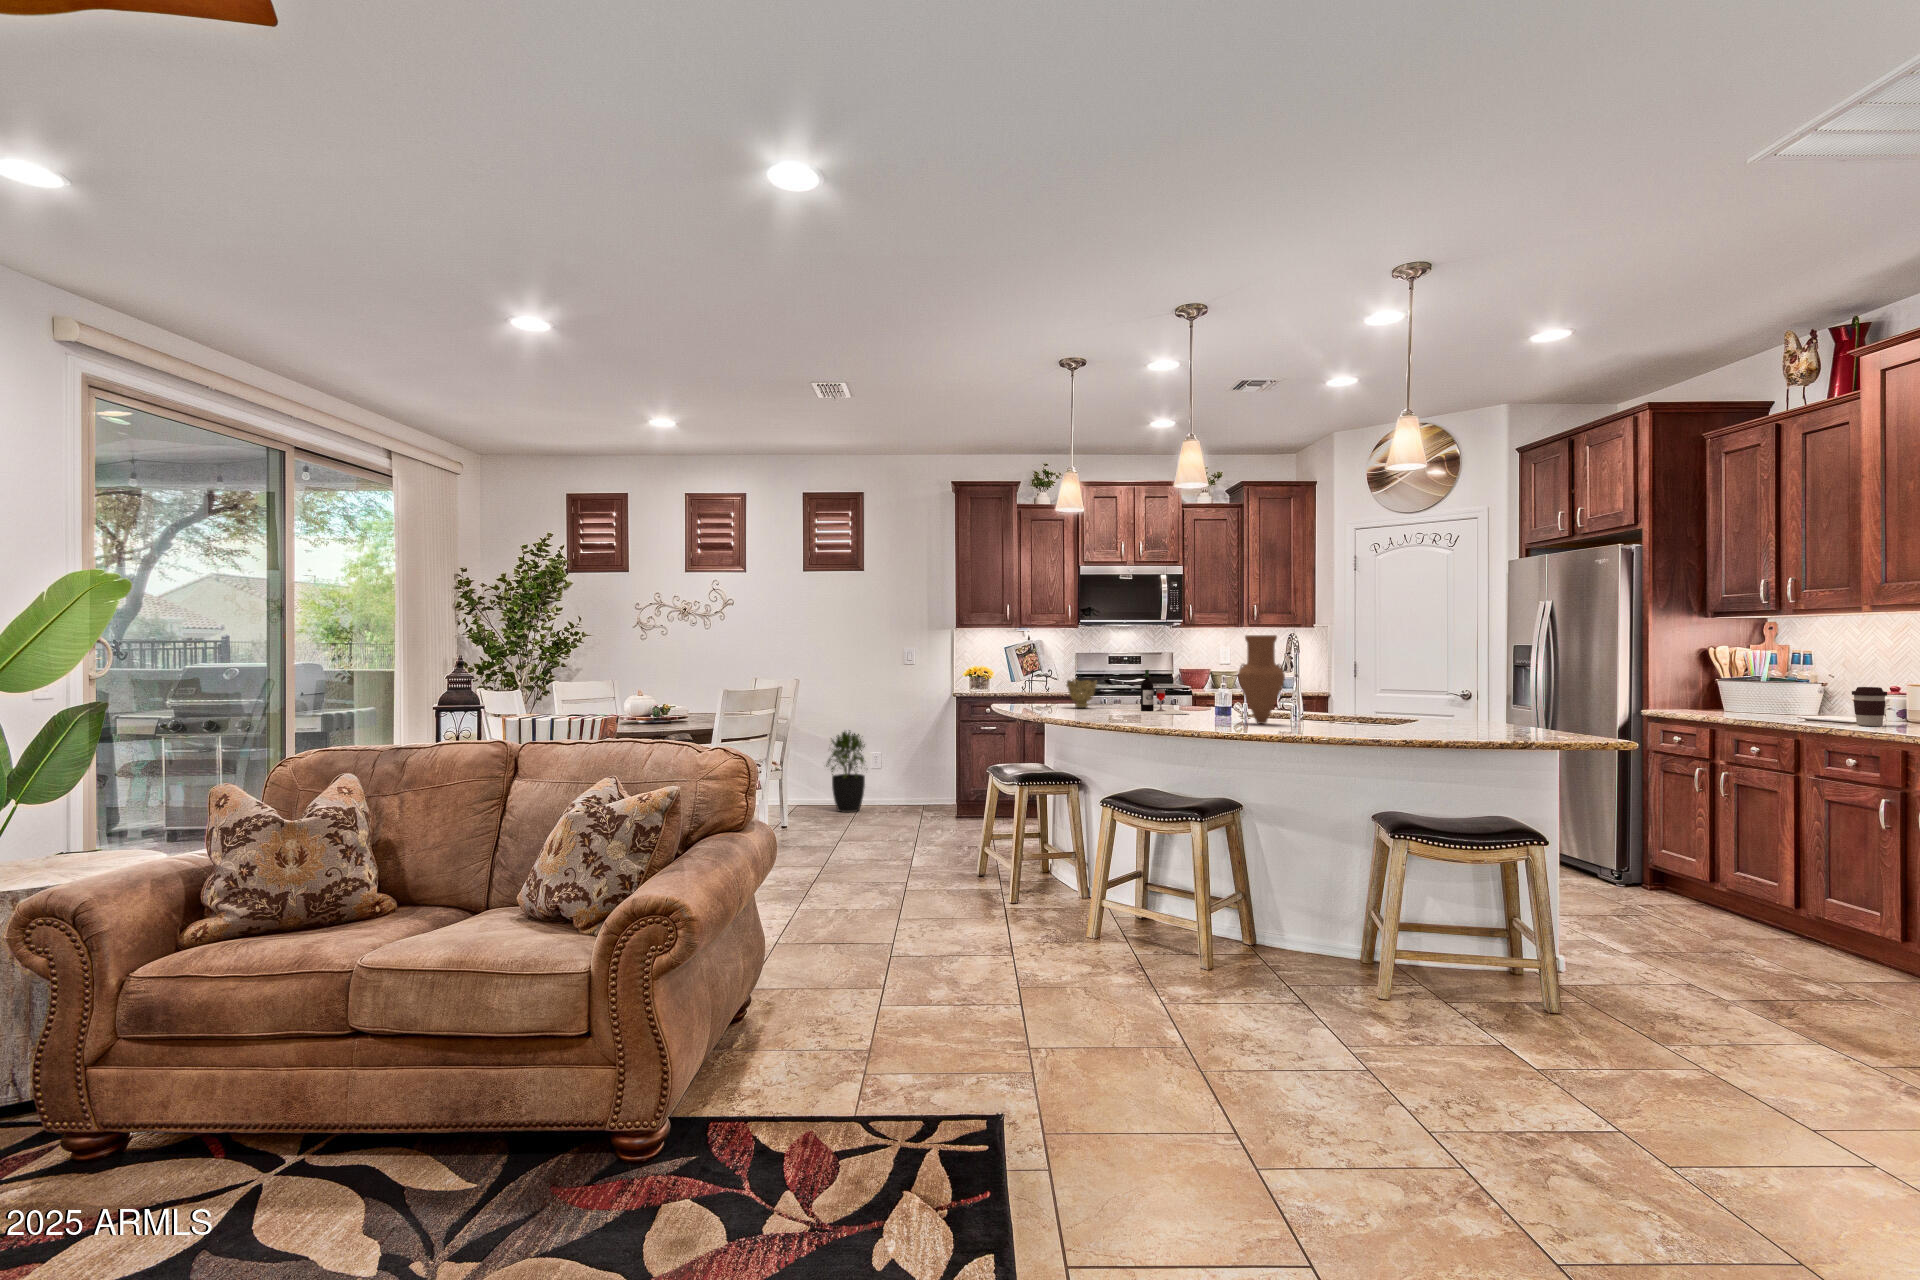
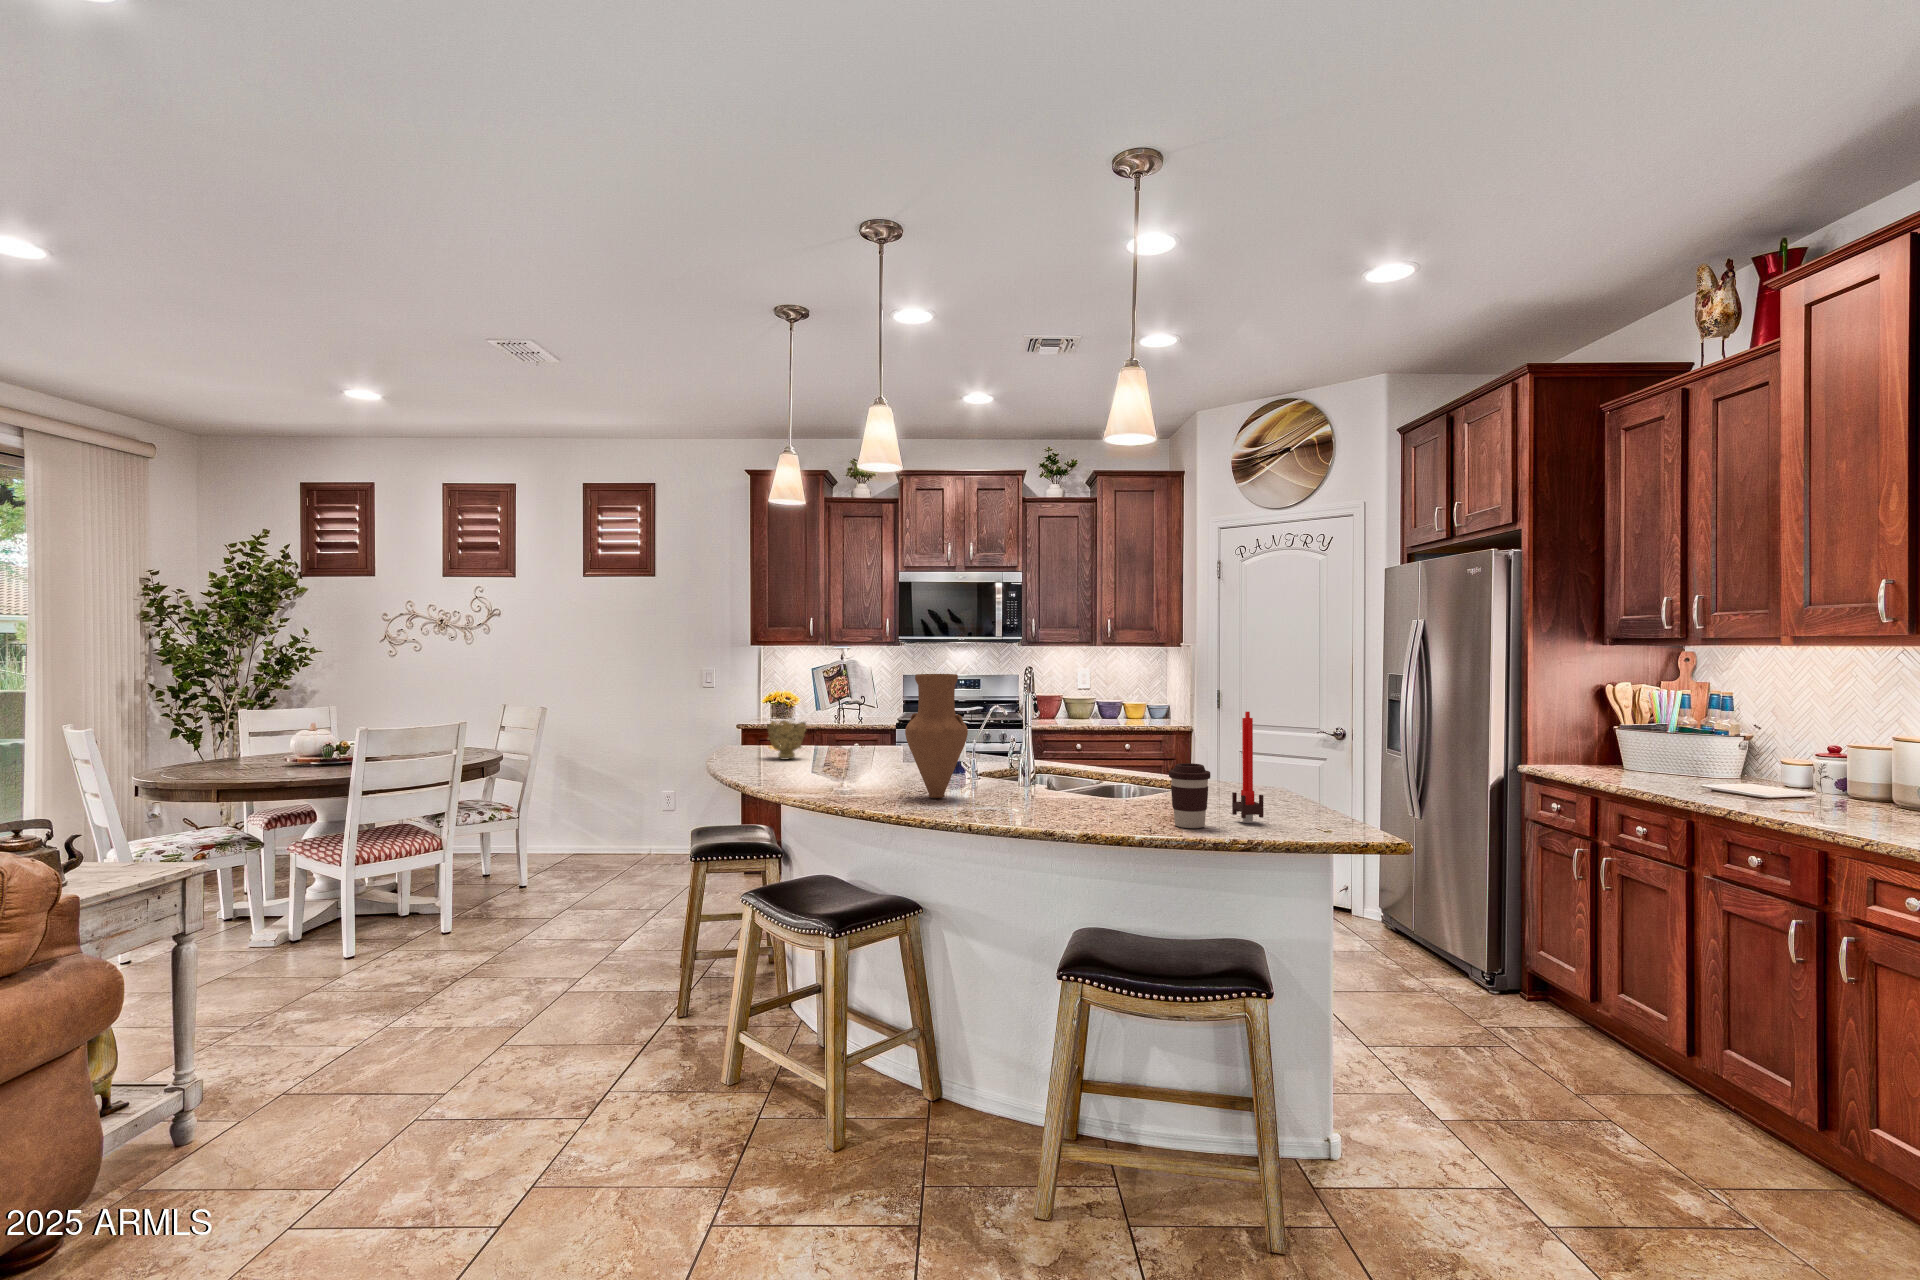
candle: none [1493,657,1518,734] -> present [1232,712,1264,823]
wine bottle: present [1114,670,1188,714] -> none [809,711,903,773]
coffee cup: present [1852,687,1887,726] -> present [1169,763,1210,828]
potted plant: present [826,730,865,812] -> none [593,764,654,864]

